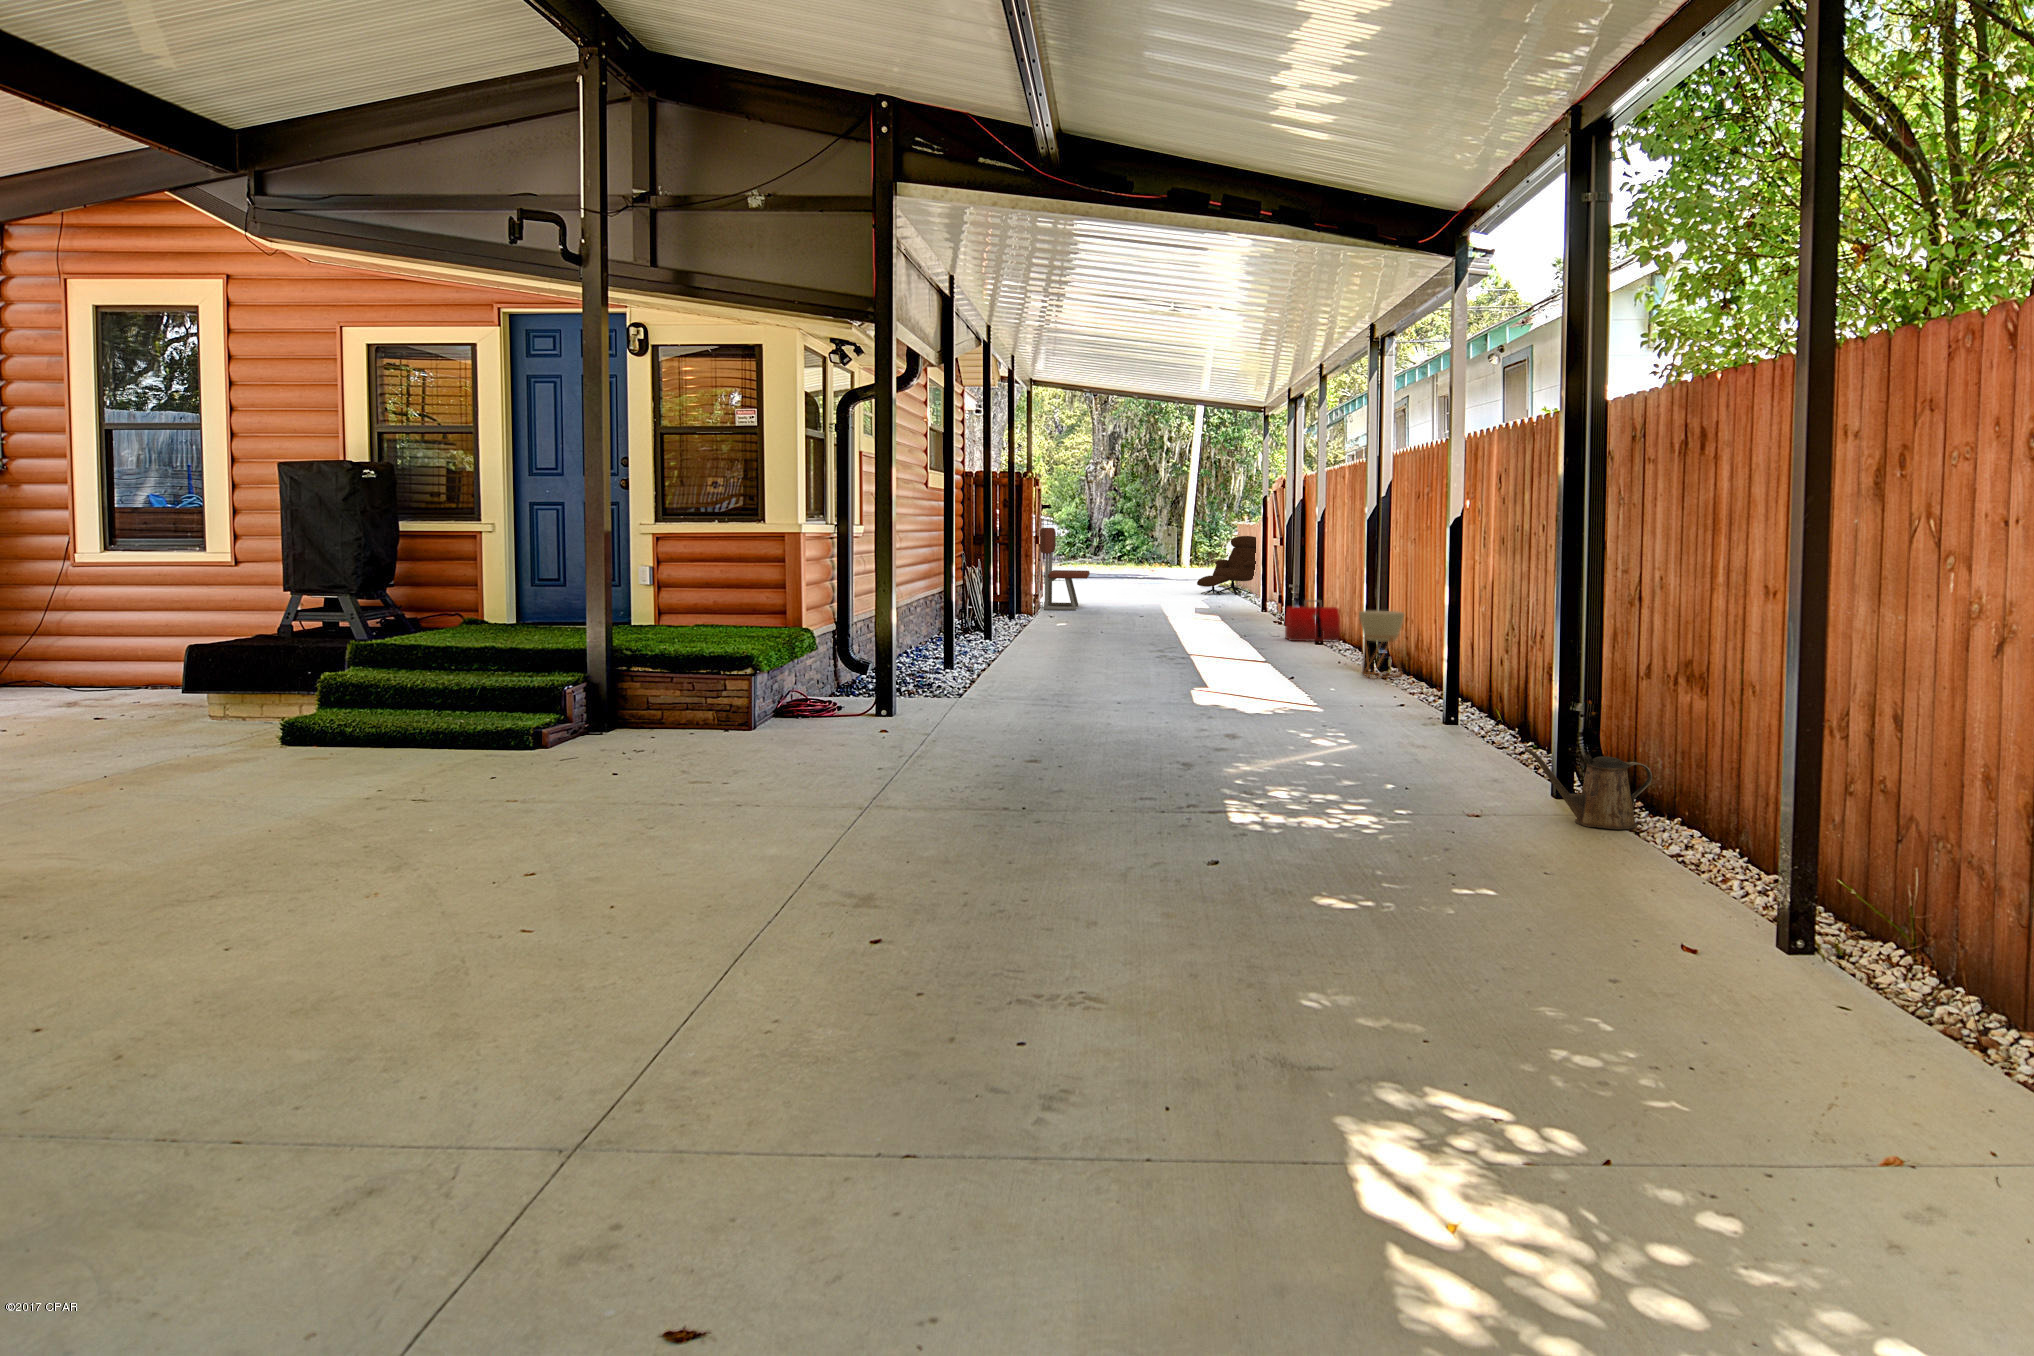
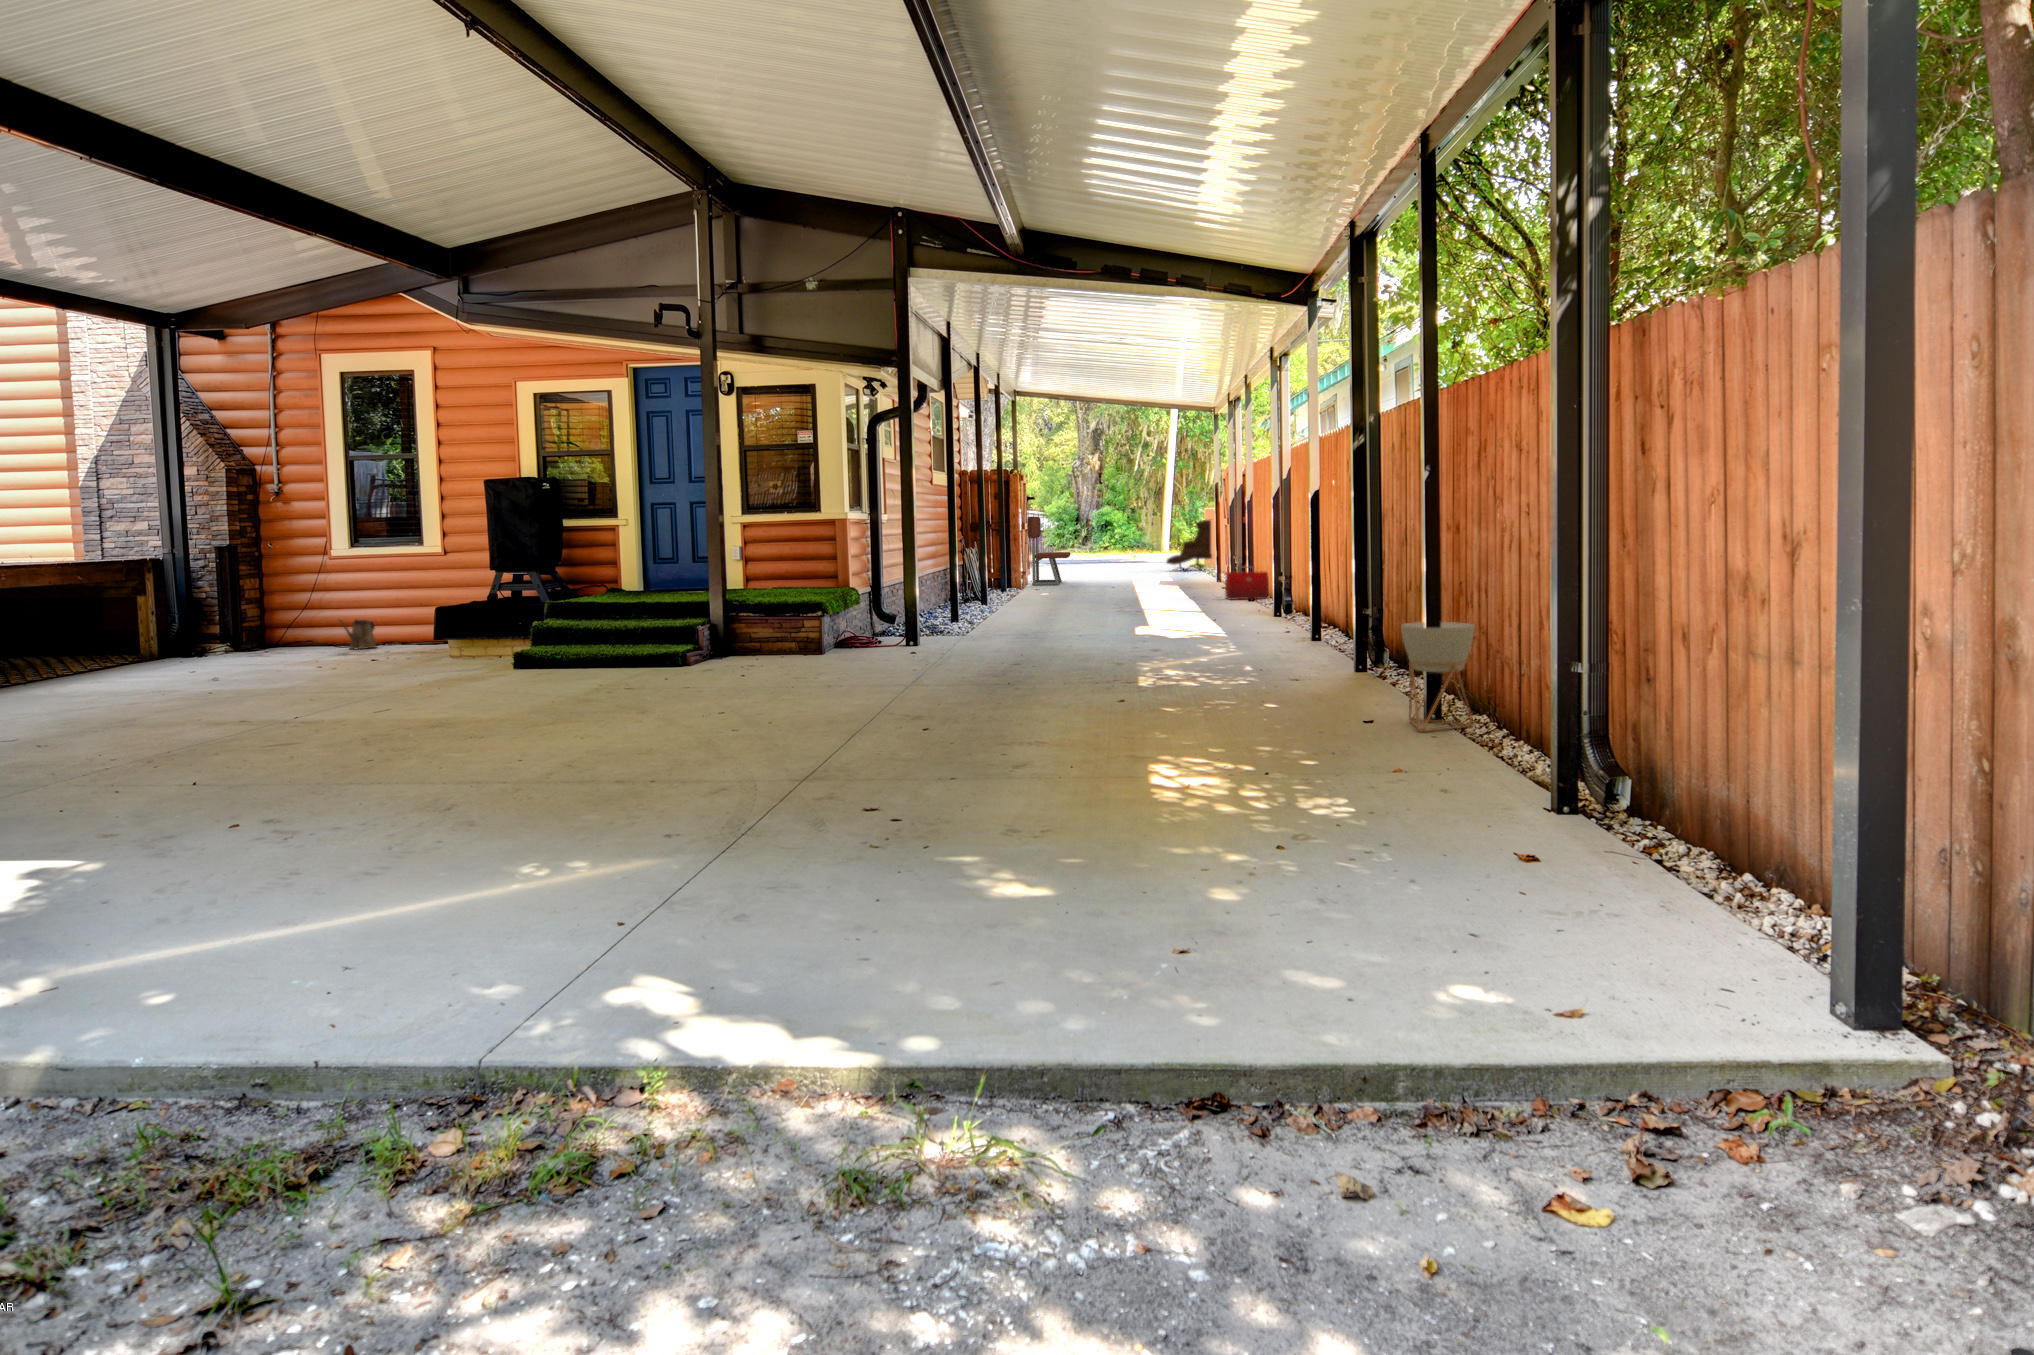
planter: present [1359,611,1404,679] -> present [1401,622,1475,732]
watering can: present [1525,748,1652,829] -> present [340,620,376,650]

